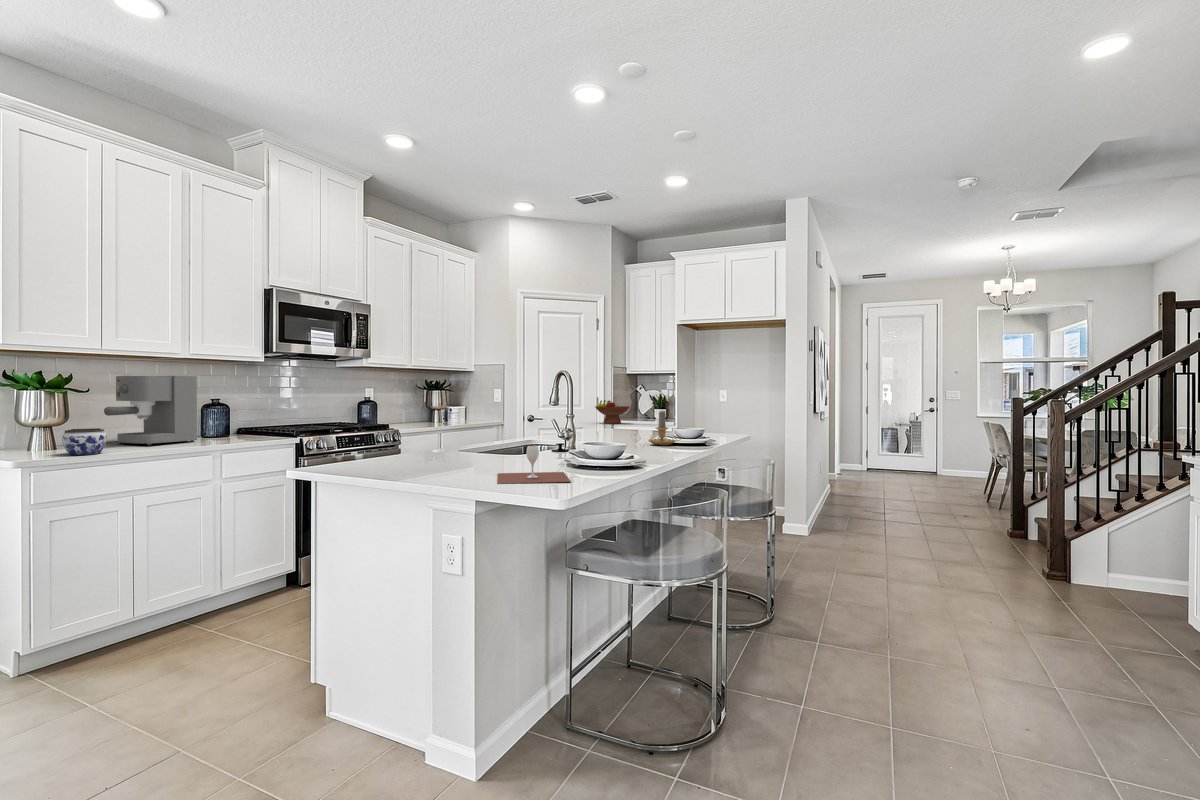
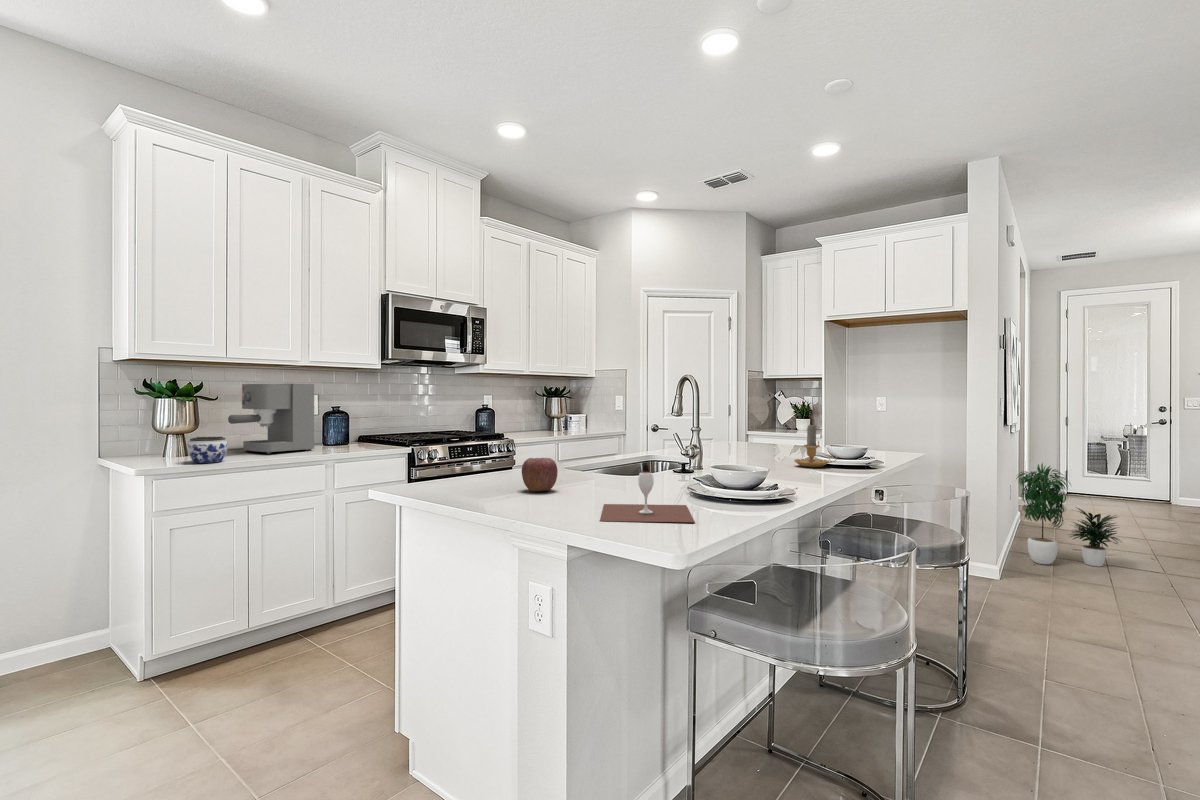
fruit bowl: present [595,400,630,424] -> none [727,408,768,435]
apple: none [424,439,456,467] -> present [522,458,558,492]
potted plant: none [822,442,897,523] -> present [1016,463,1121,567]

